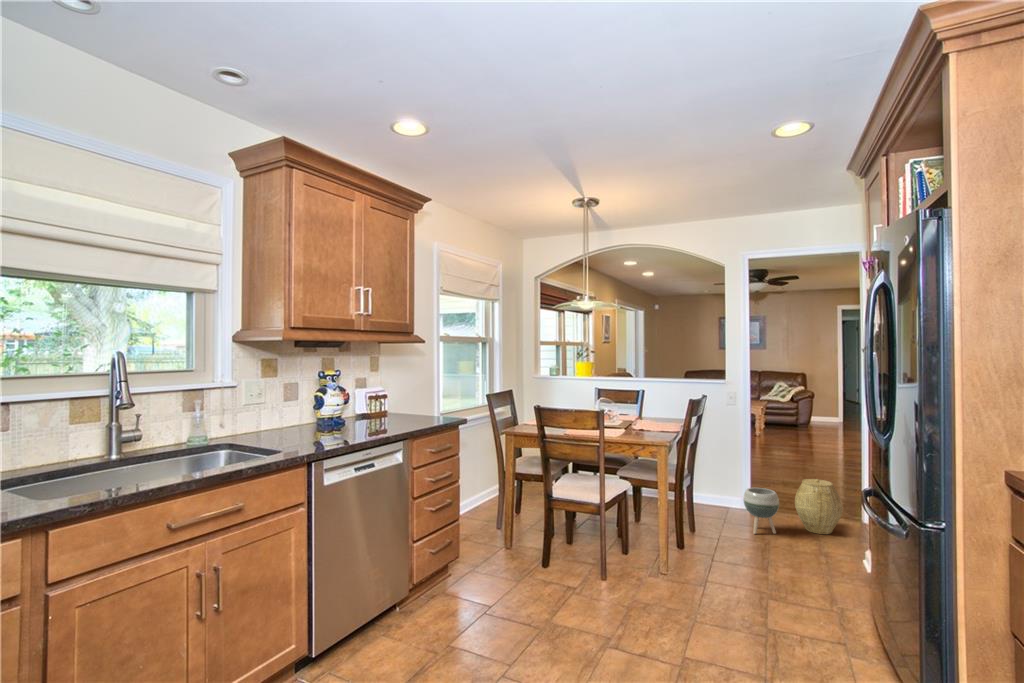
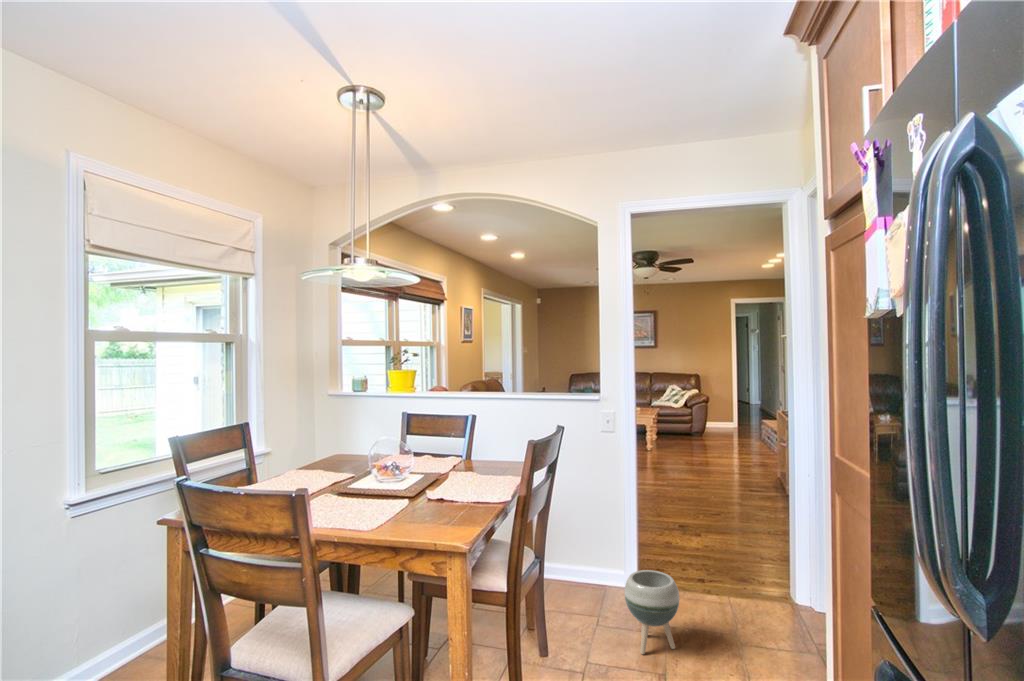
woven basket: present [795,479,842,534] -> none [702,548,772,641]

